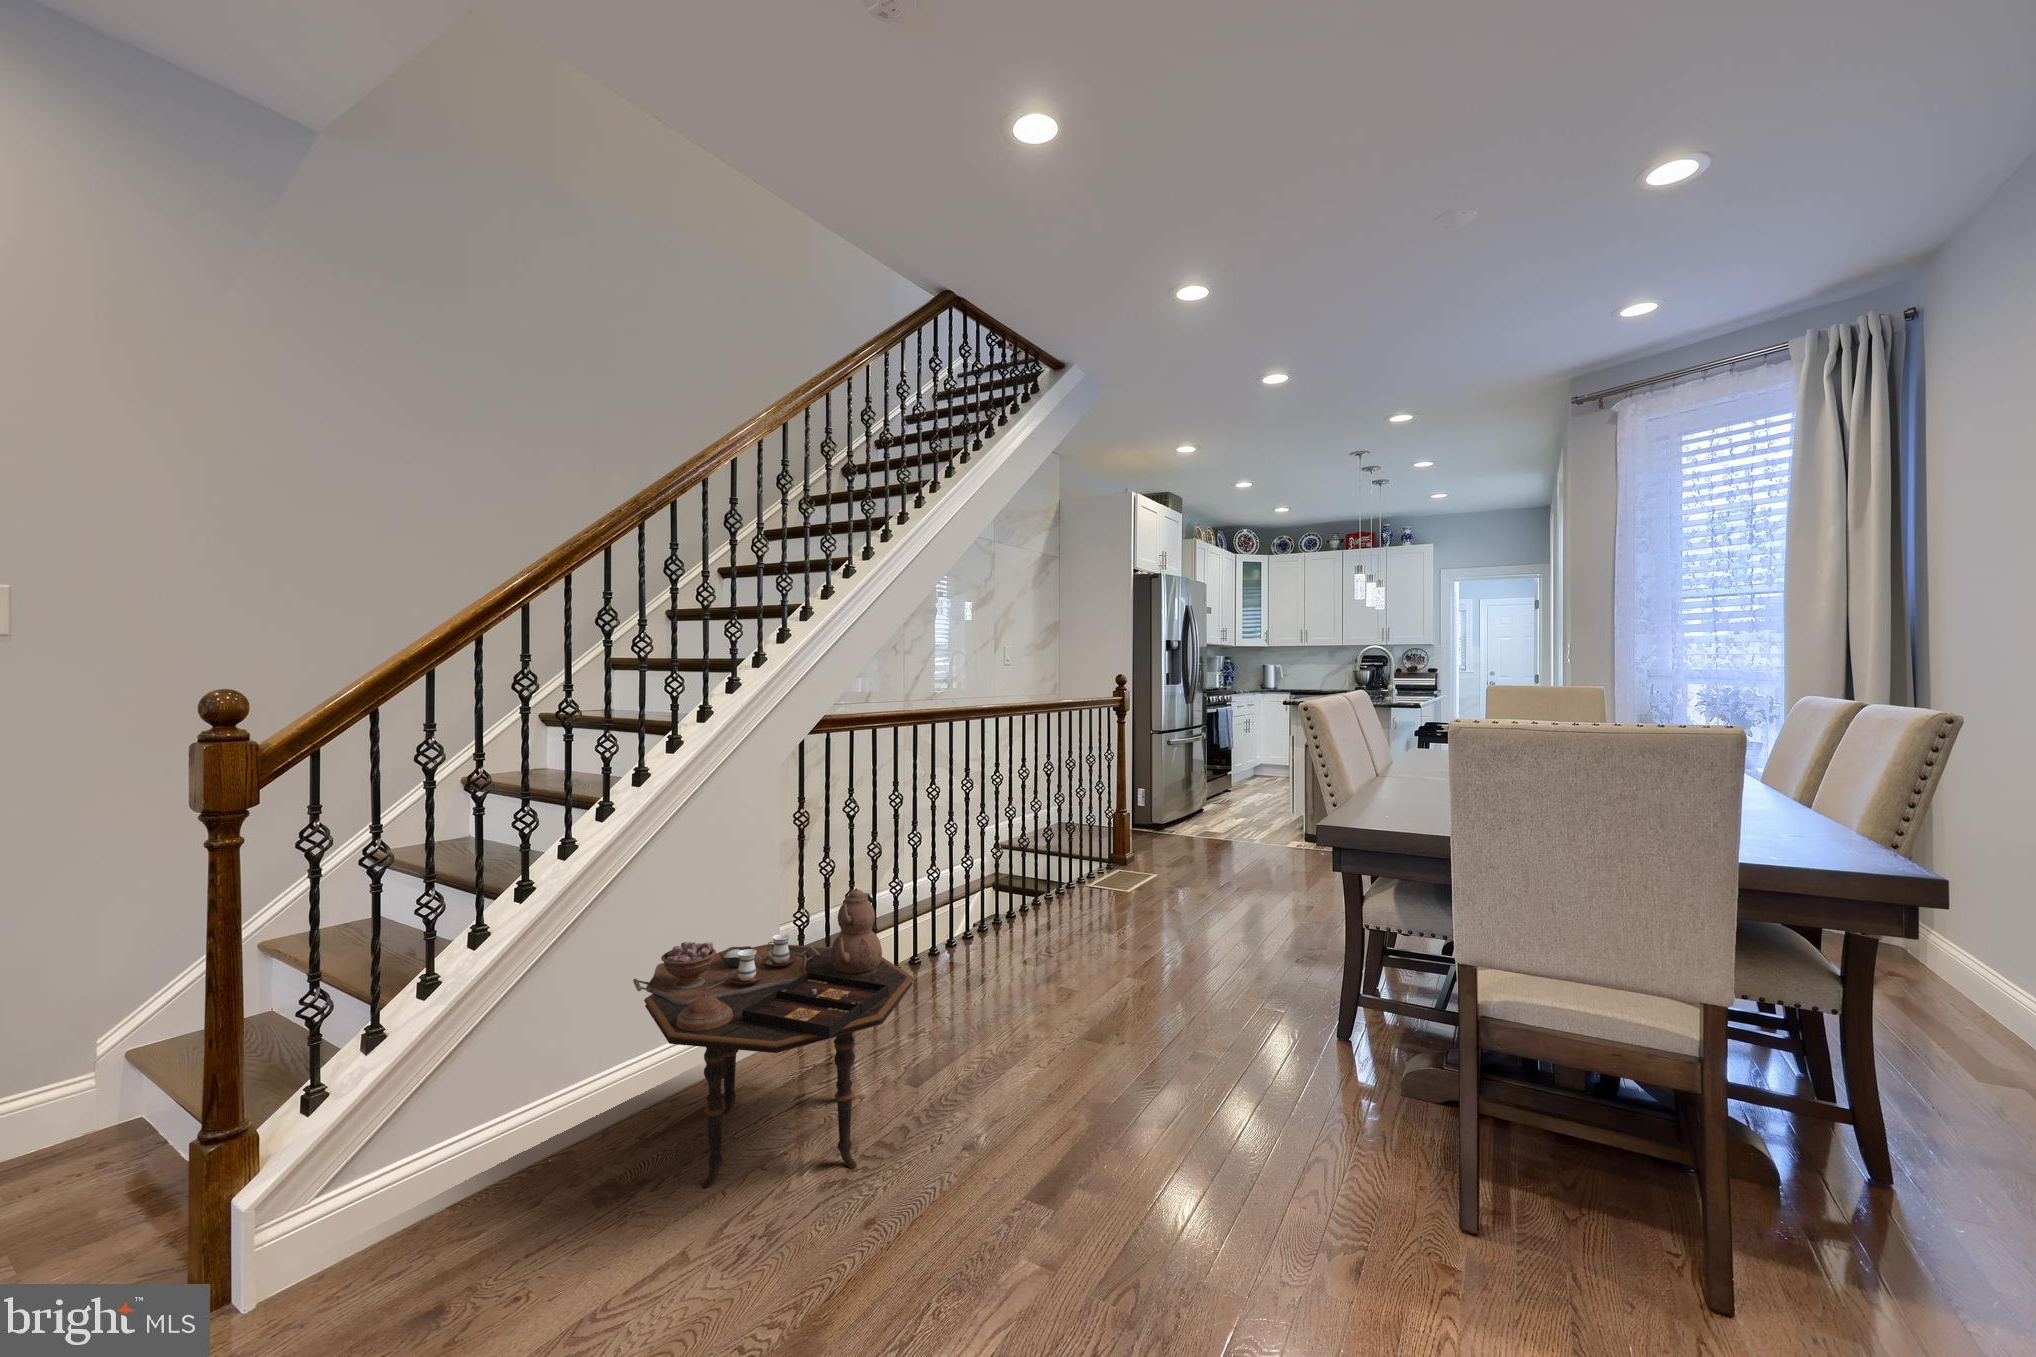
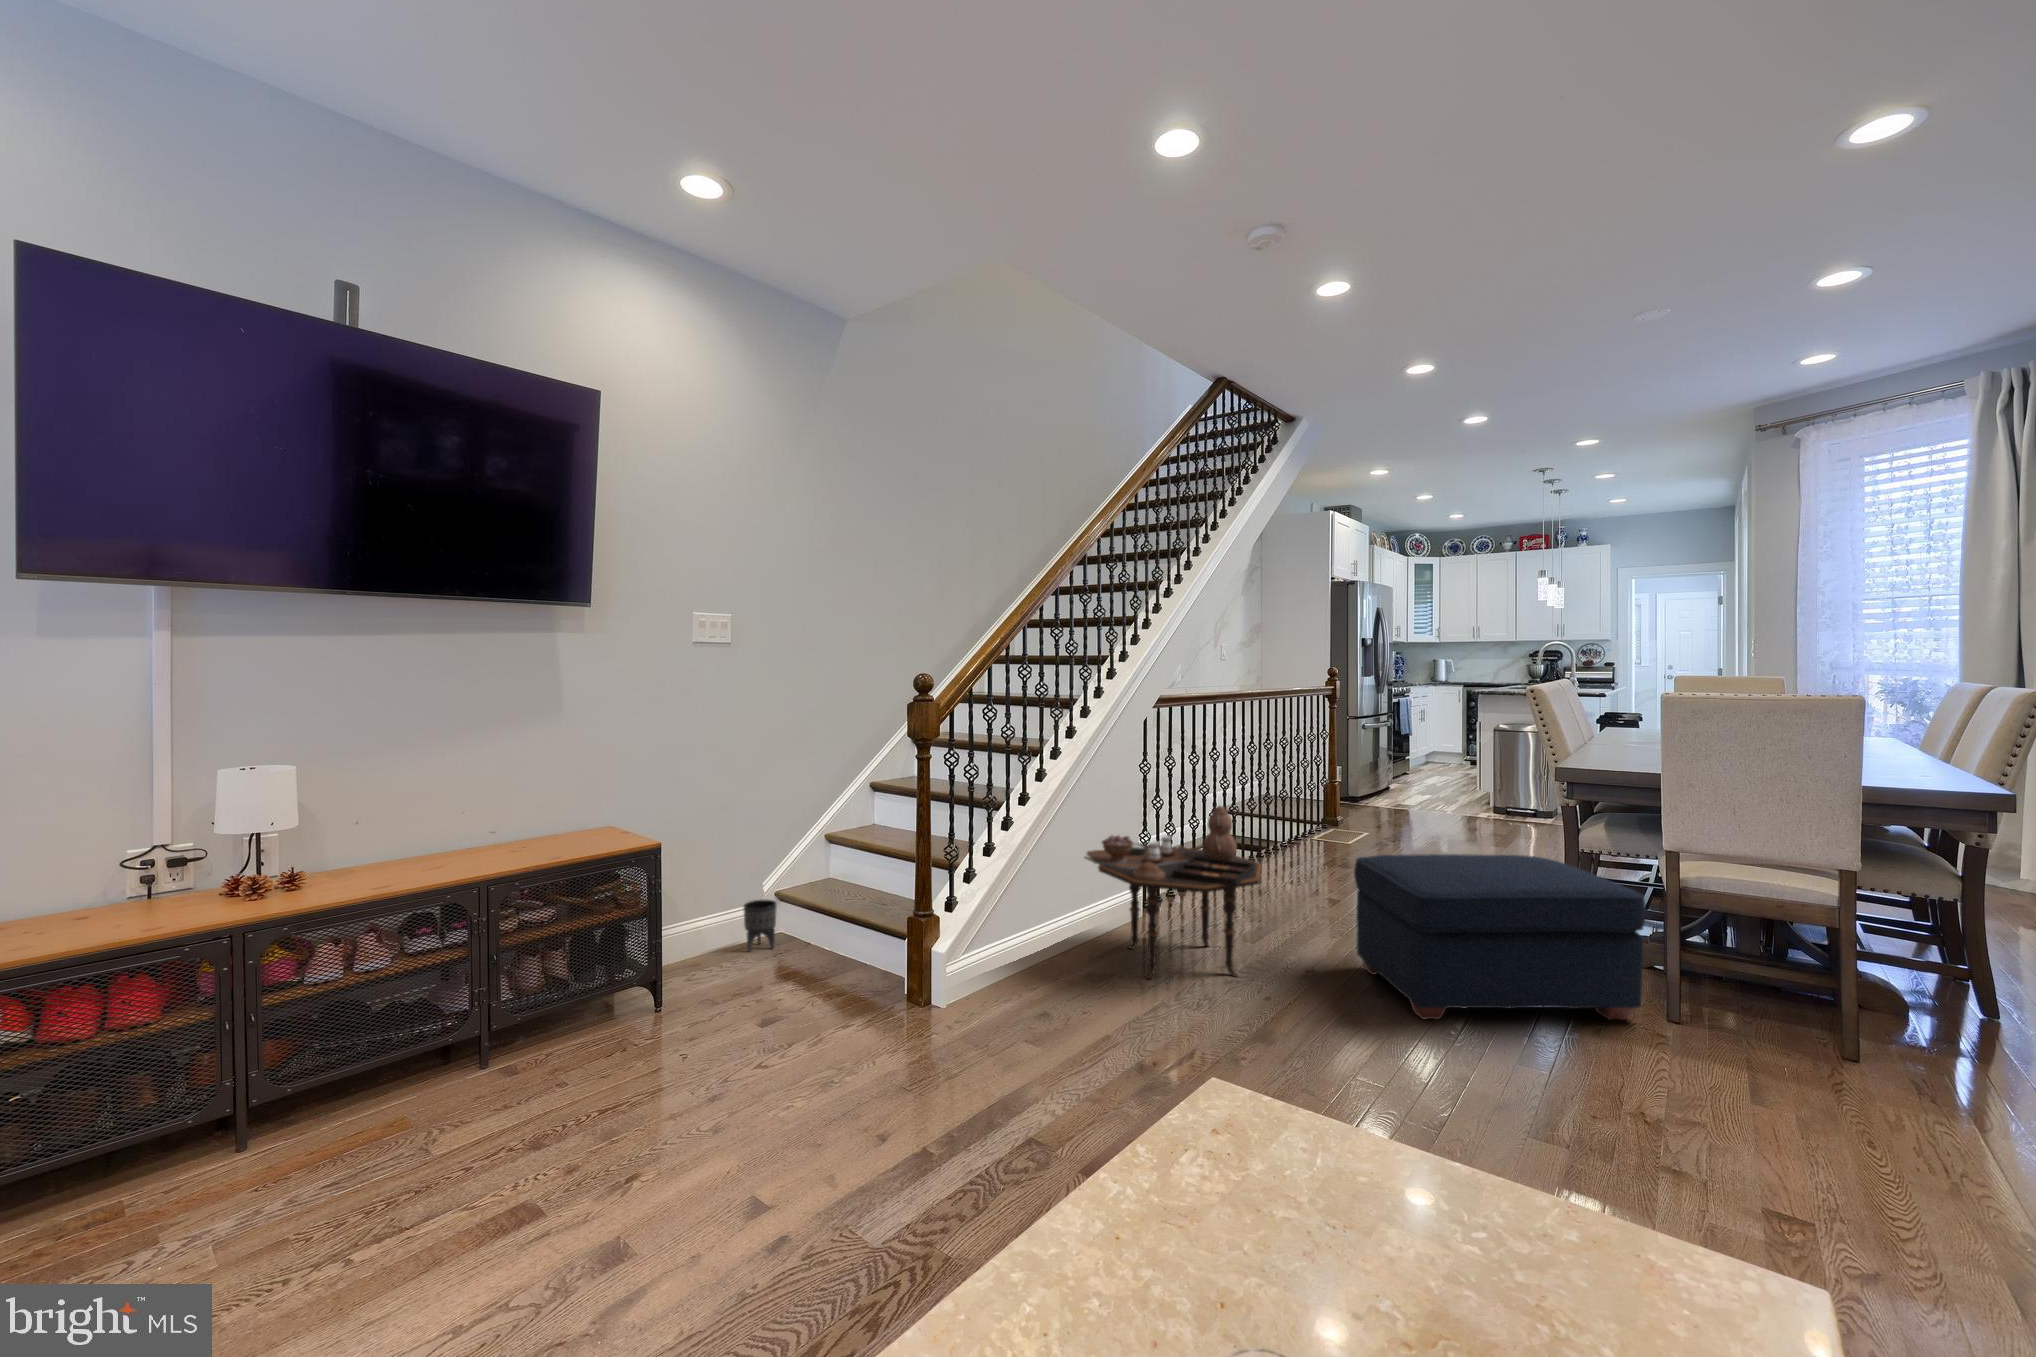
ottoman: none [1042,952,1434,1257] -> present [1354,854,1645,1020]
planter: none [36,1069,117,1168] -> present [743,899,777,951]

